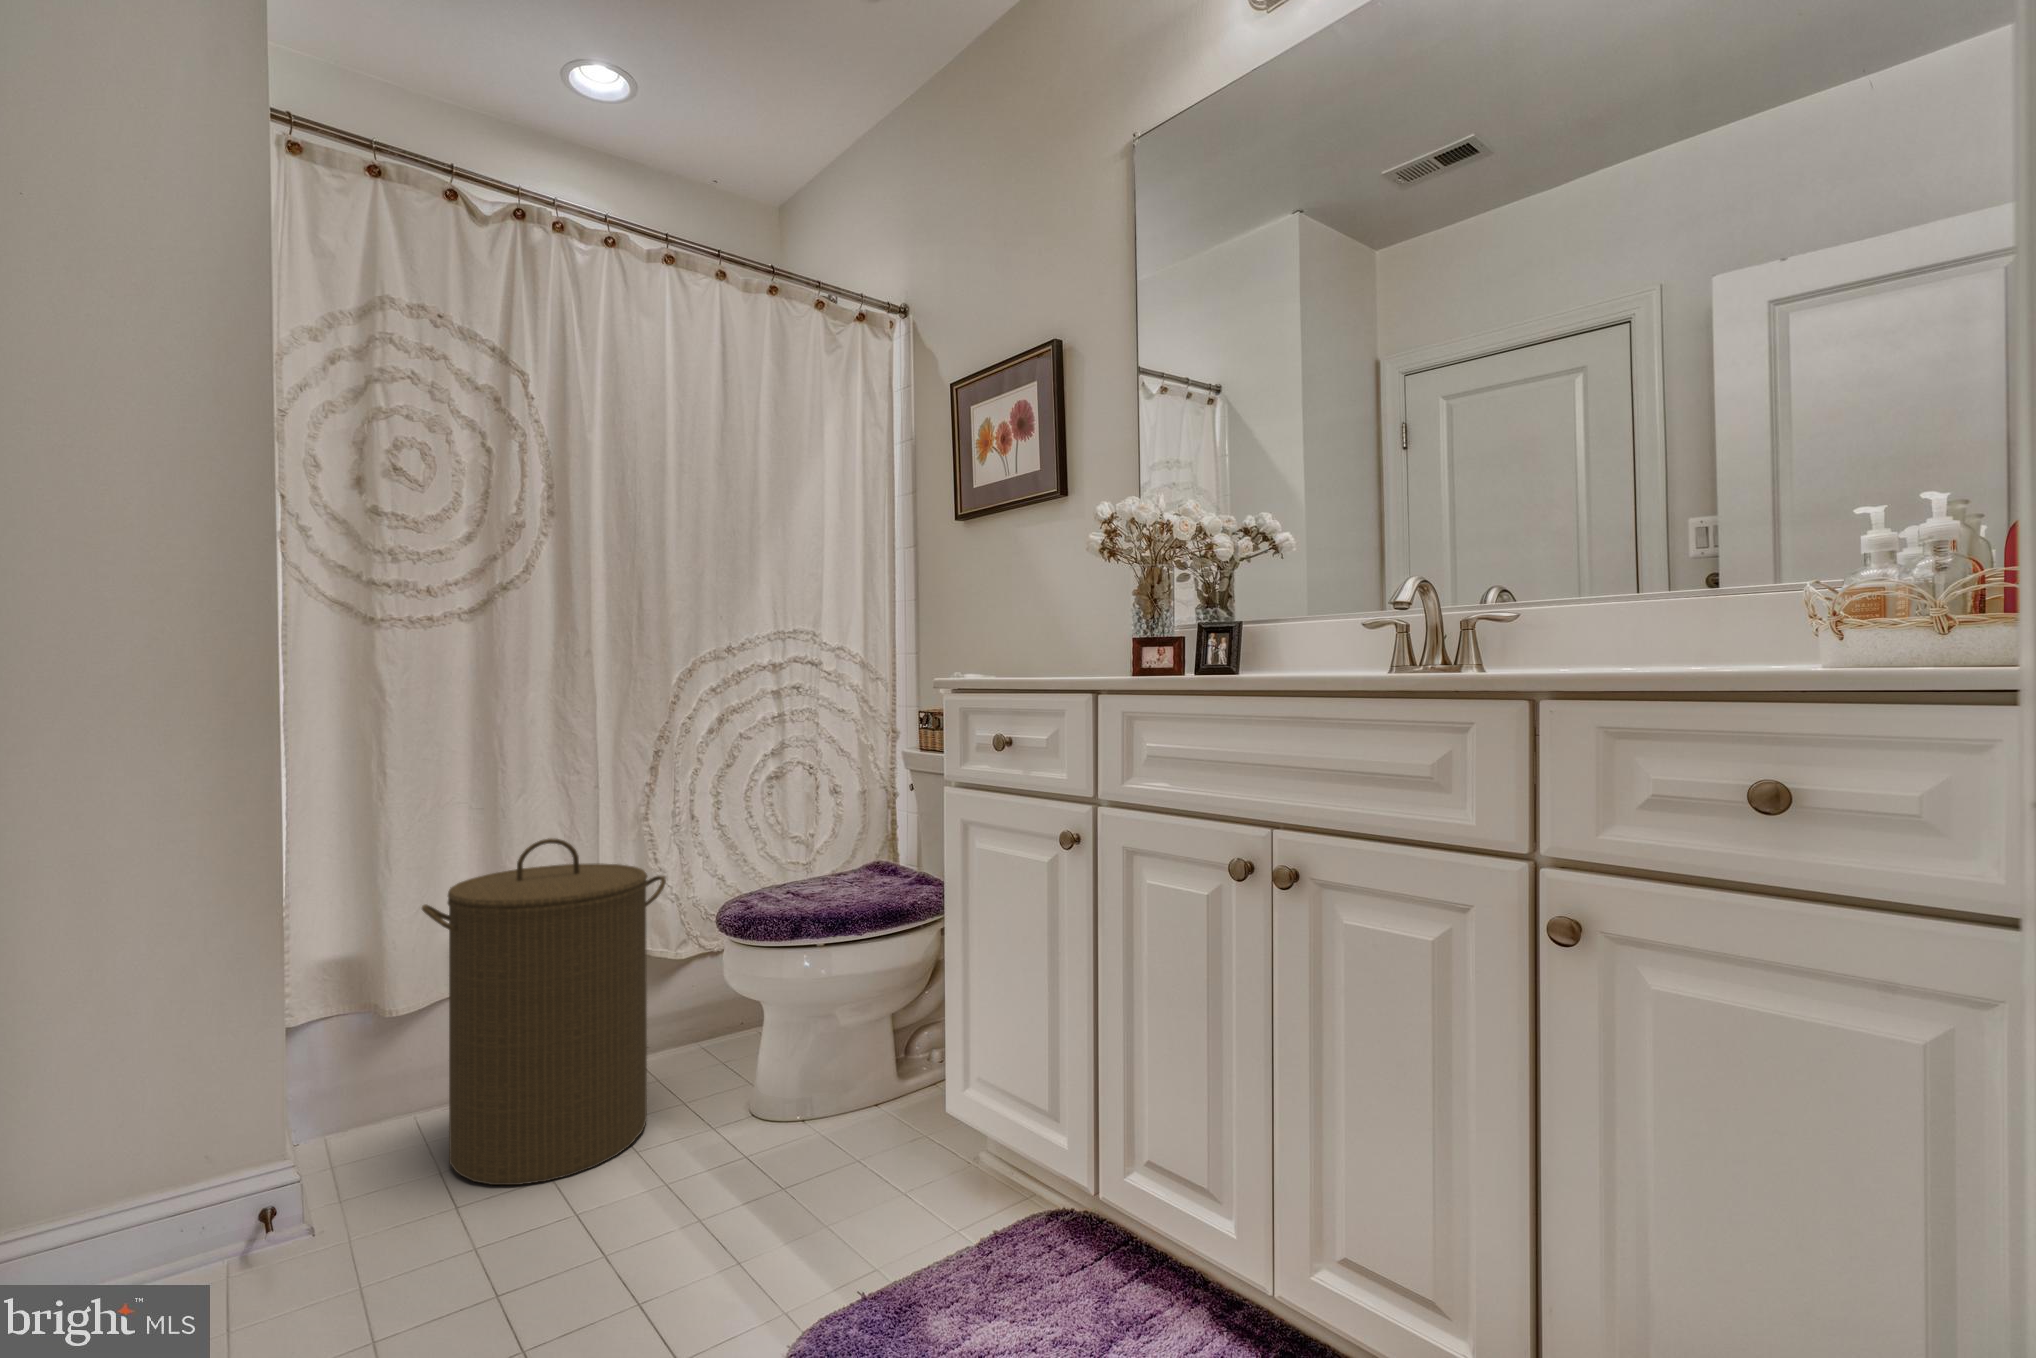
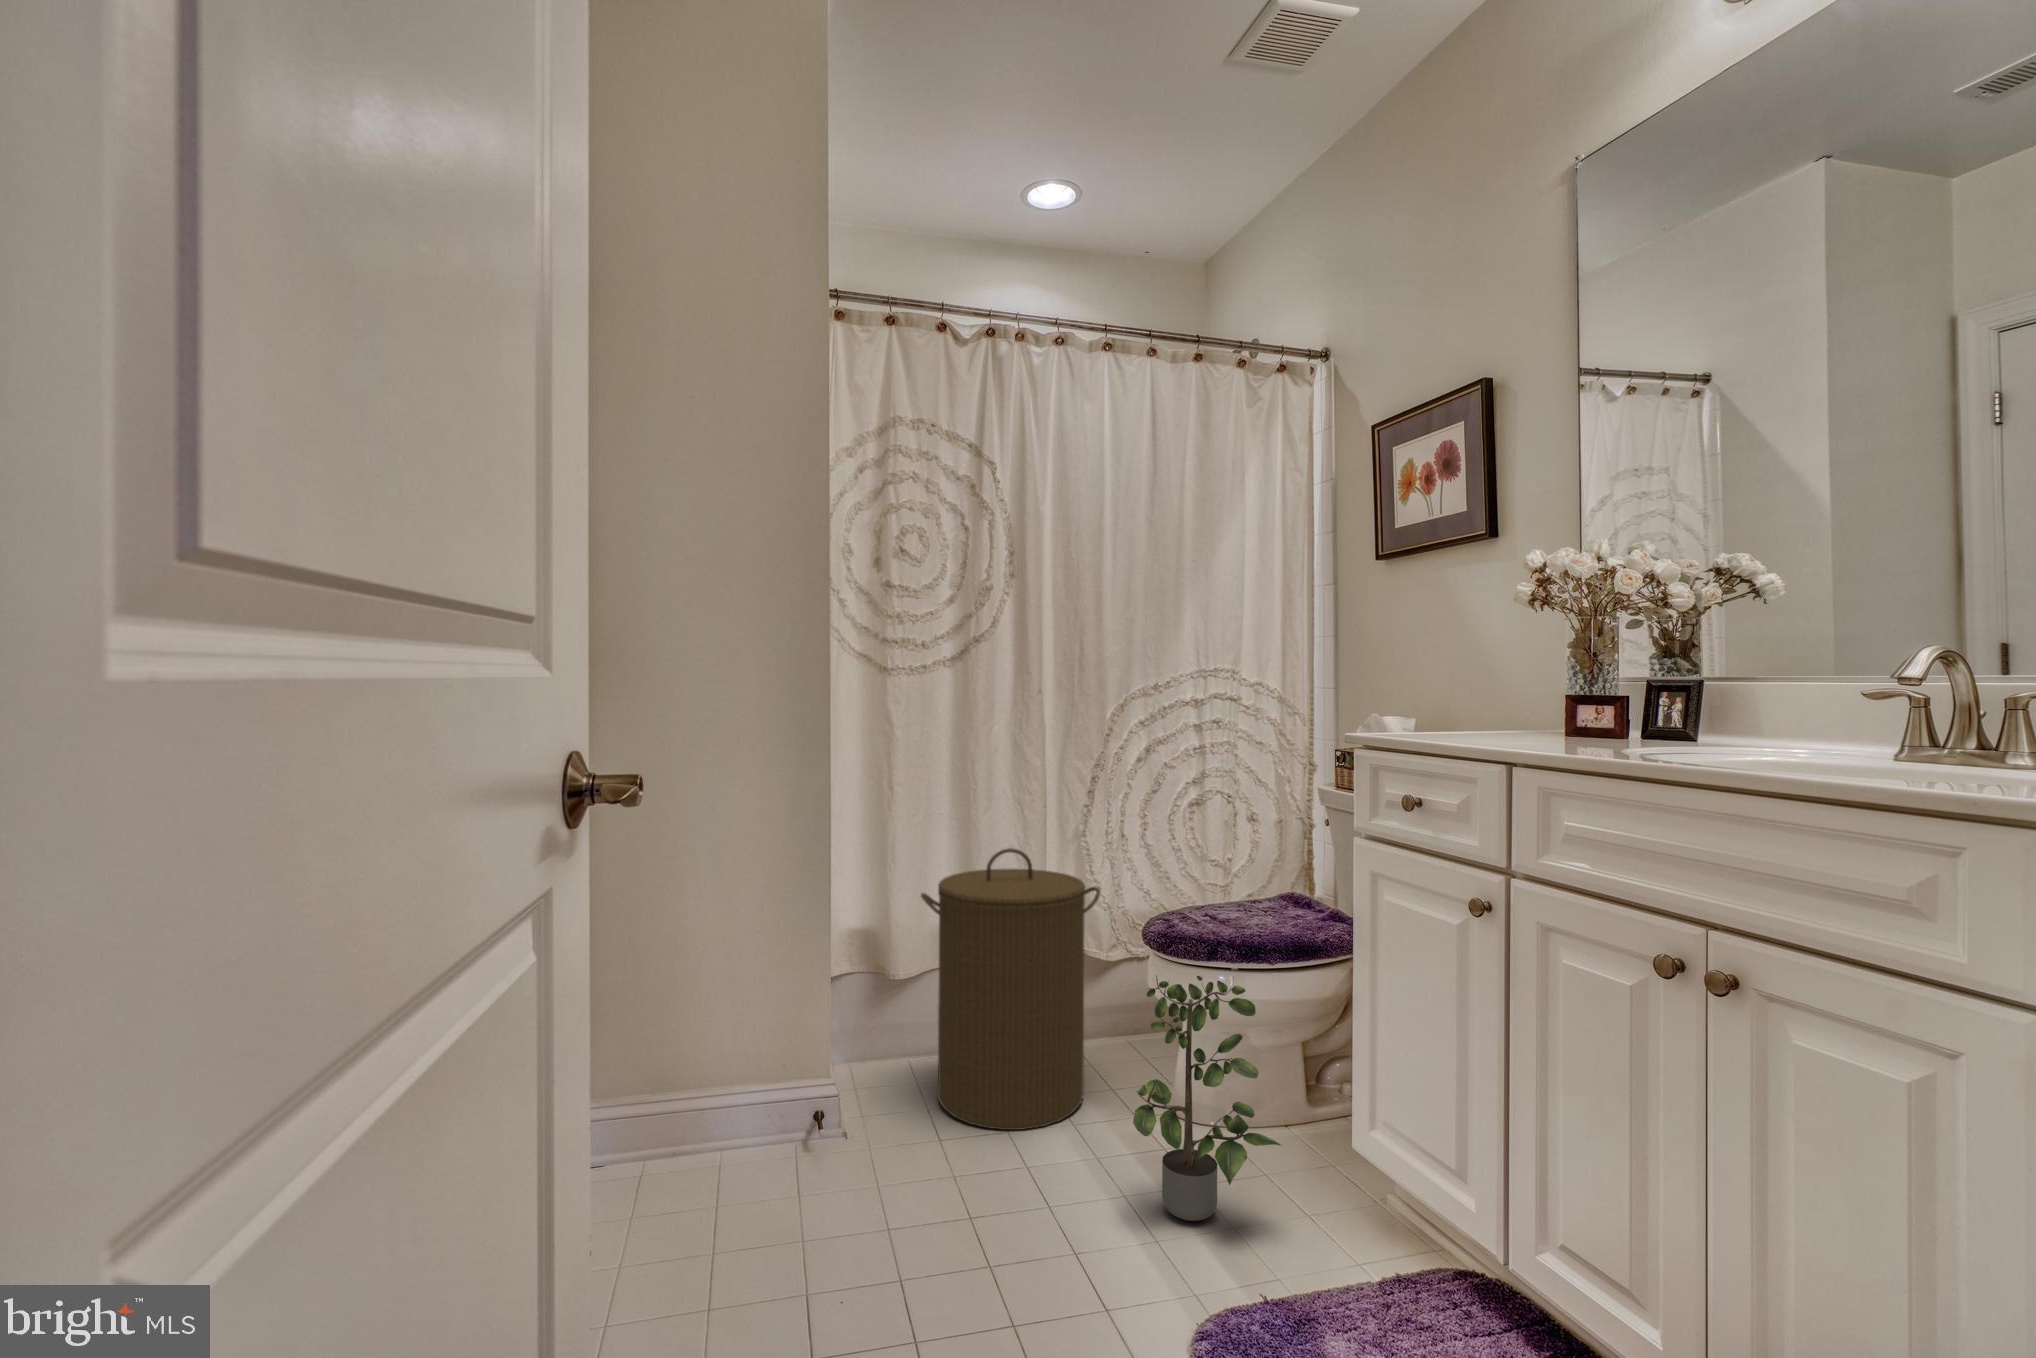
potted plant: none [708,950,878,1233] -> present [1133,976,1281,1221]

